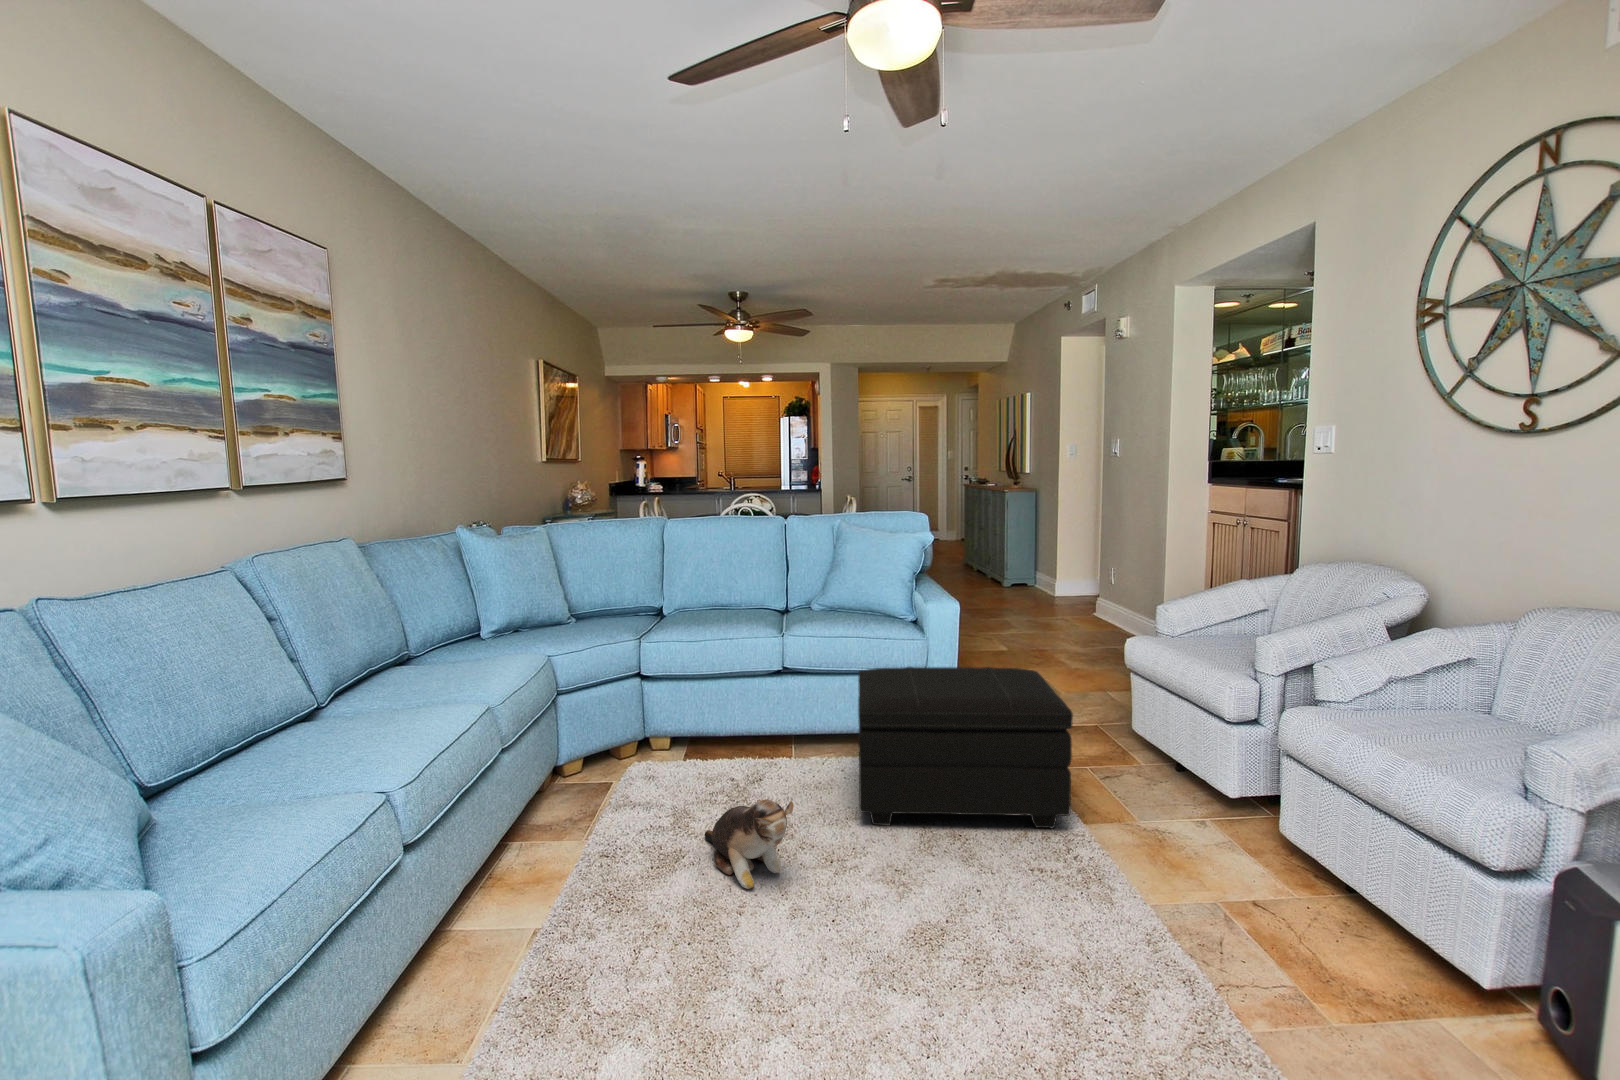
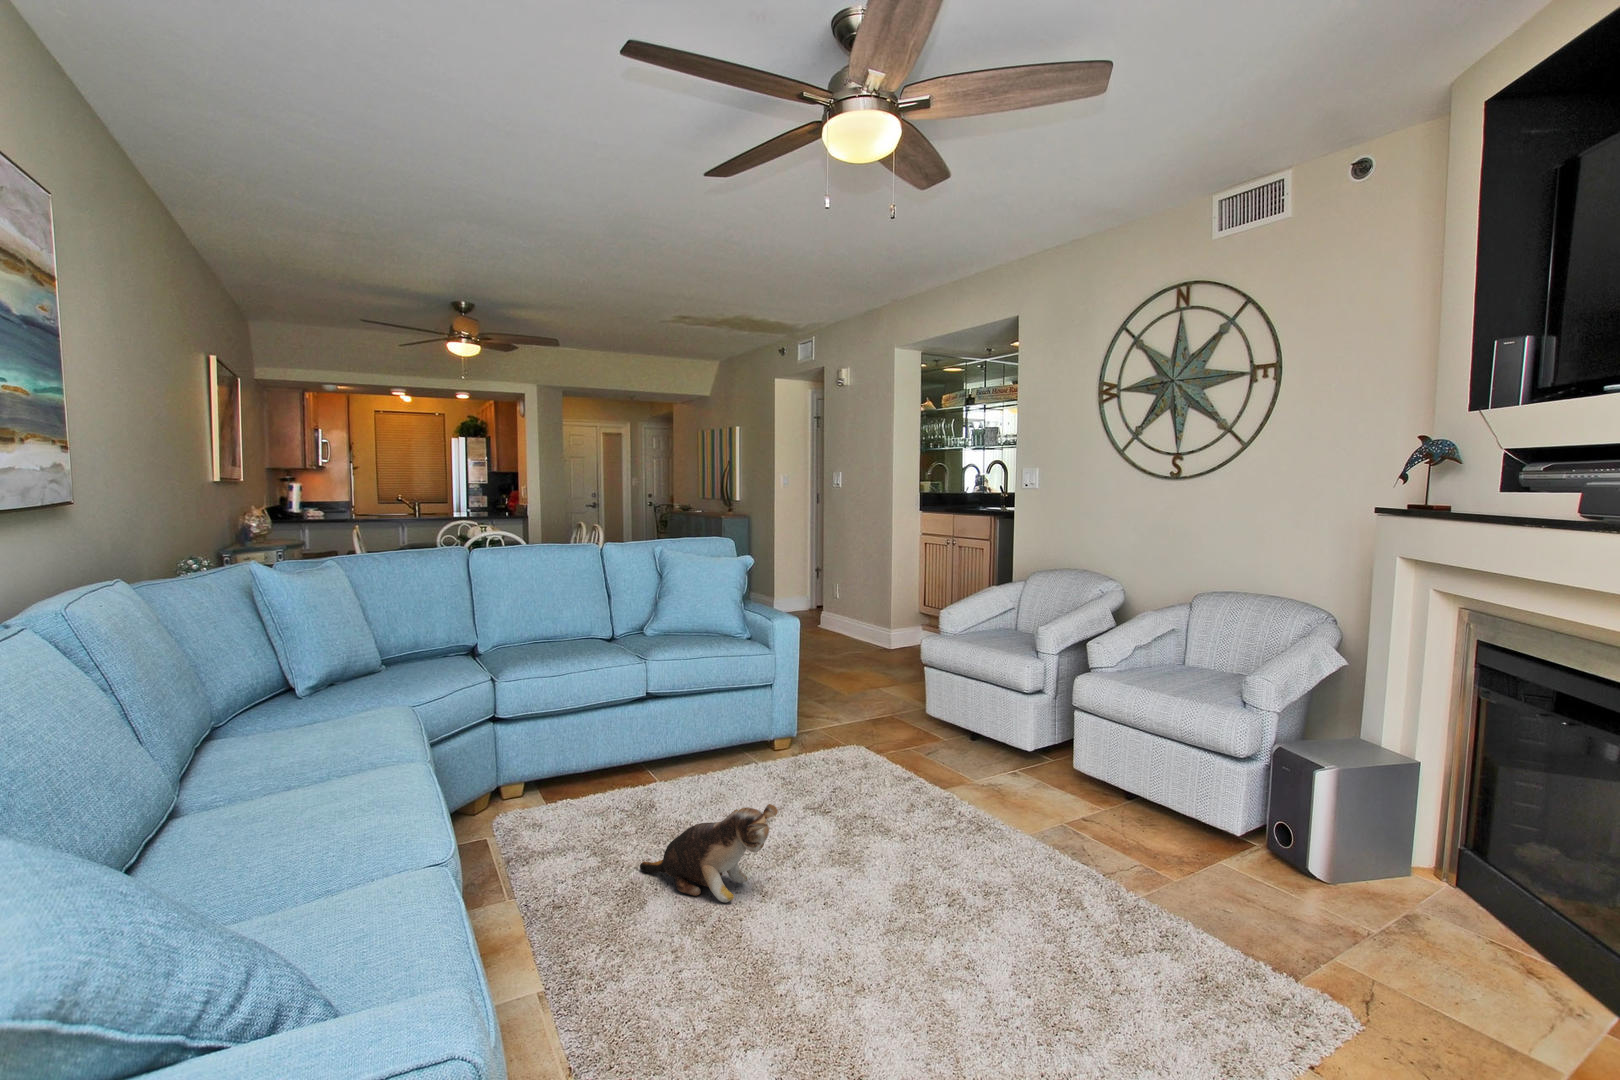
footstool: present [858,667,1073,828] -> none [735,669,945,826]

